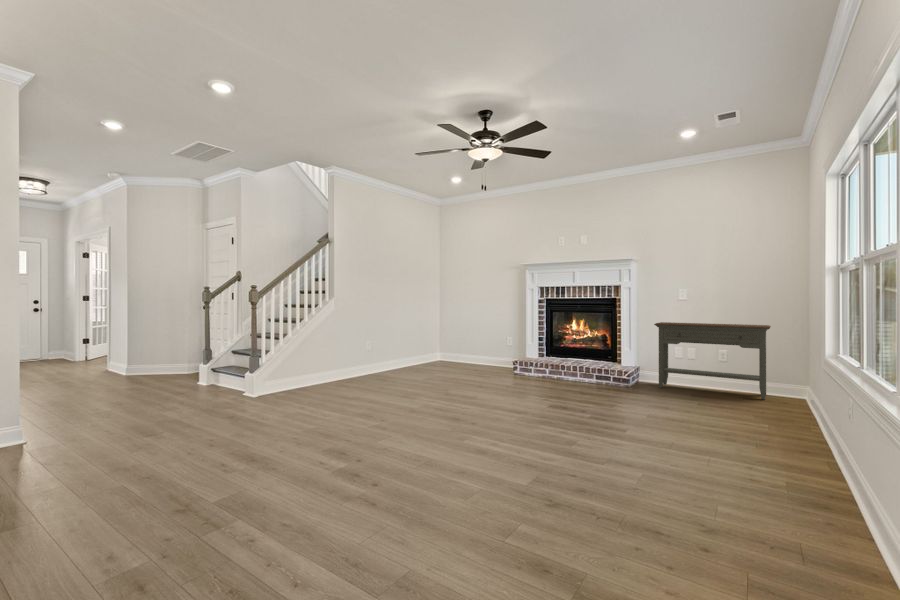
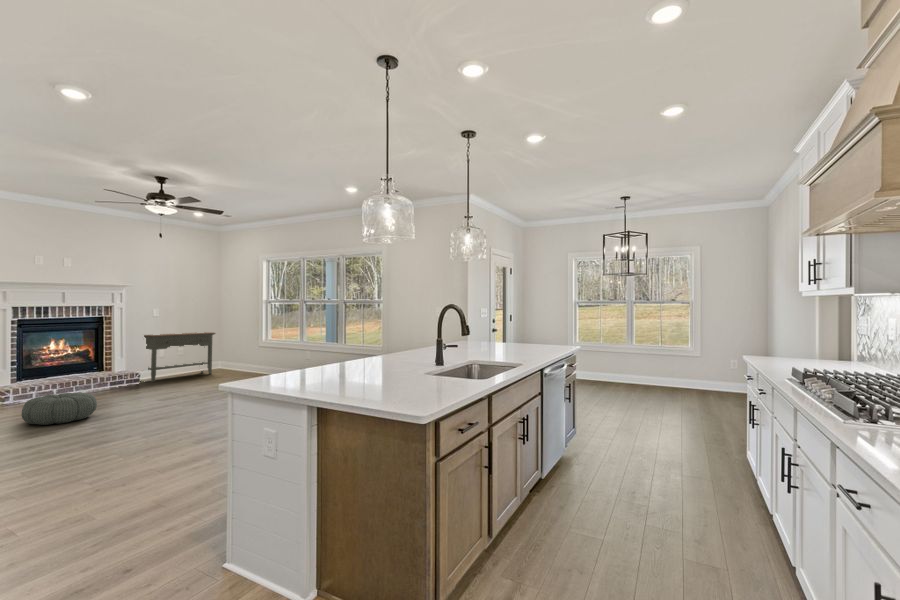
pouf: none [428,367,481,395] -> present [22,393,97,425]

